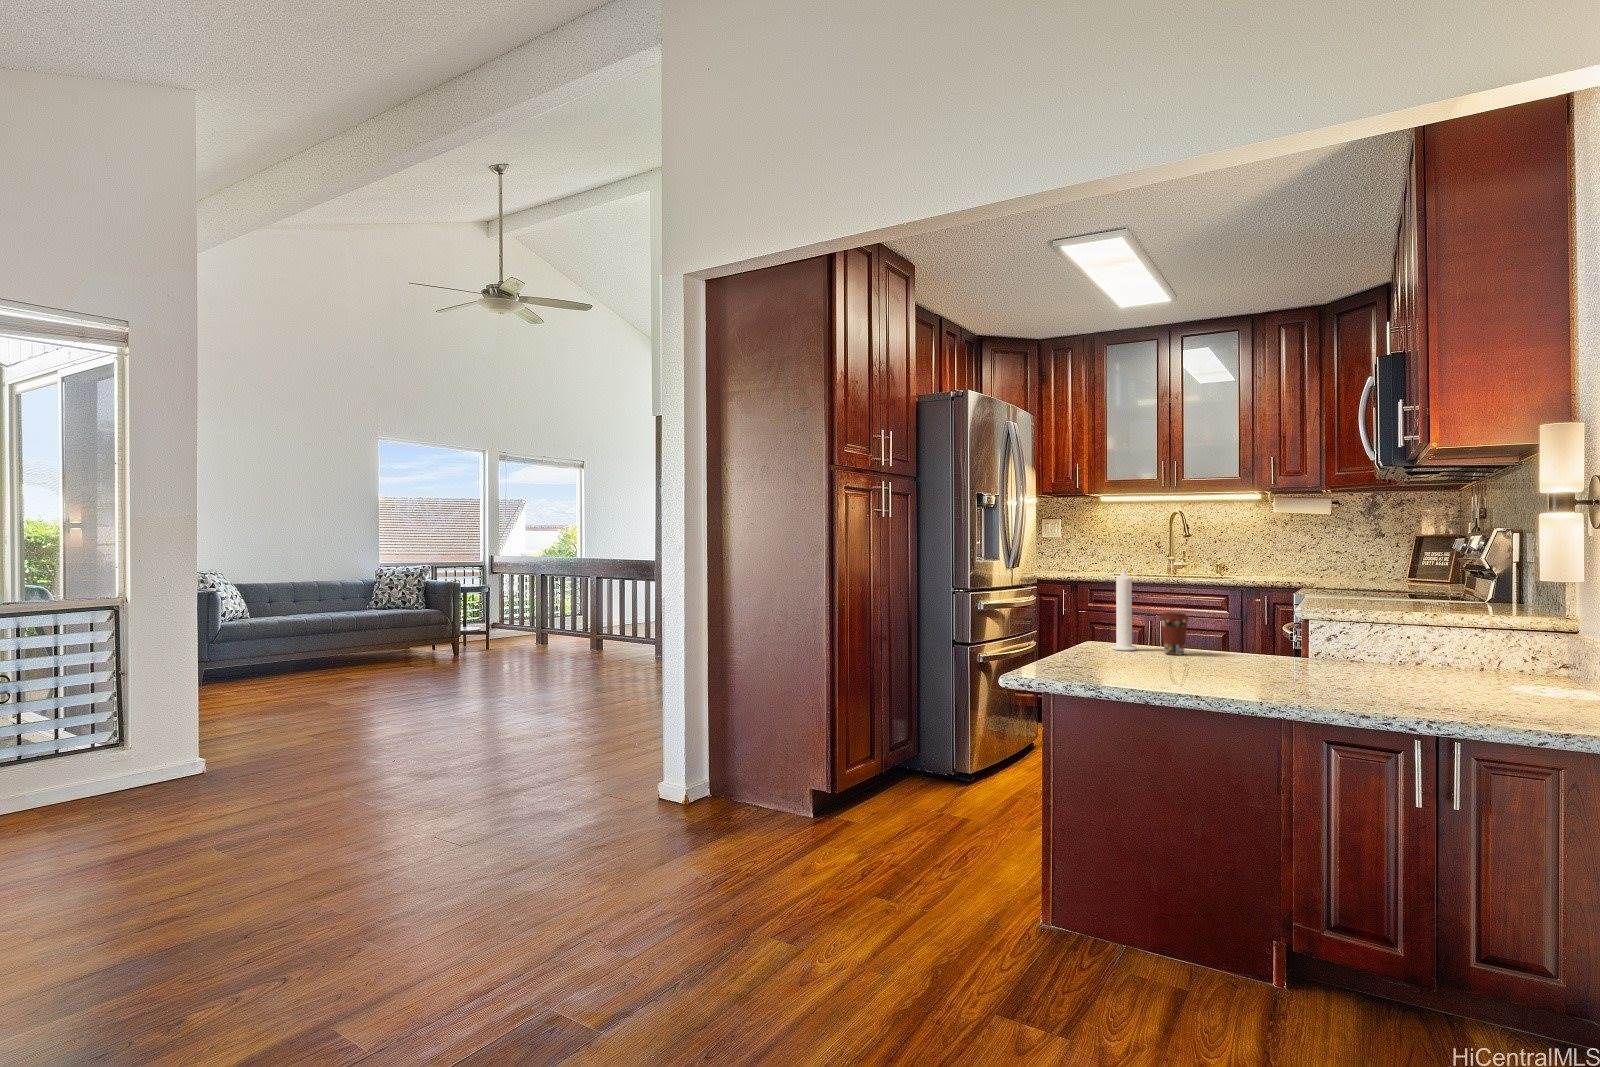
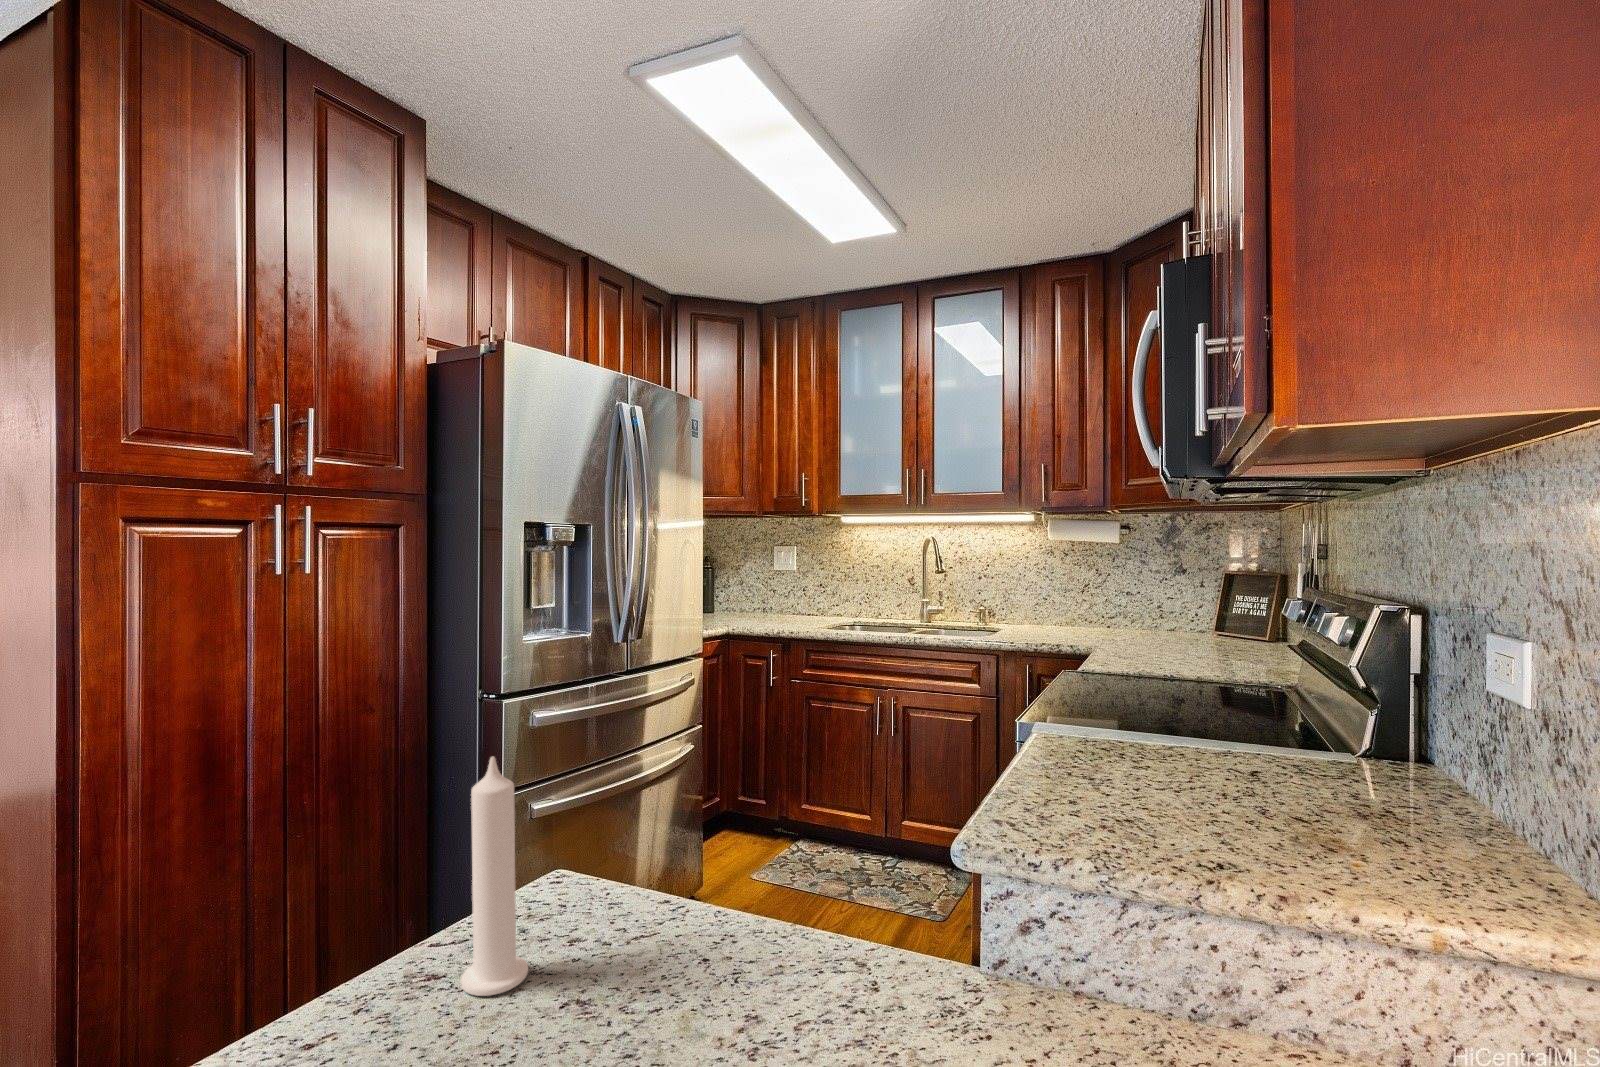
coffee cup: present [1160,612,1189,655] -> none [543,891,627,1038]

